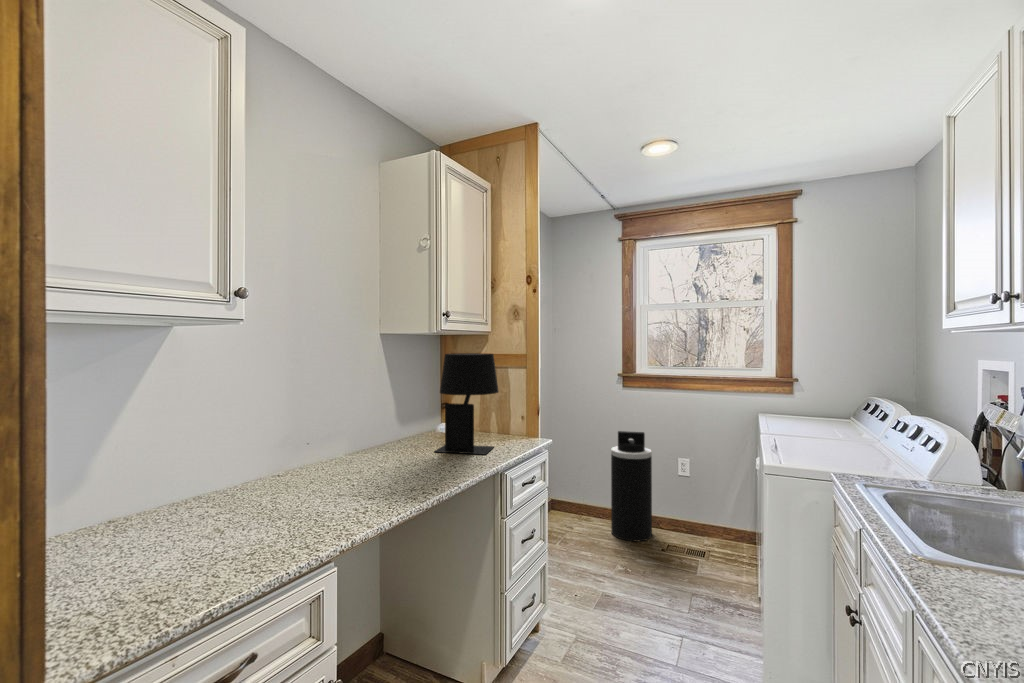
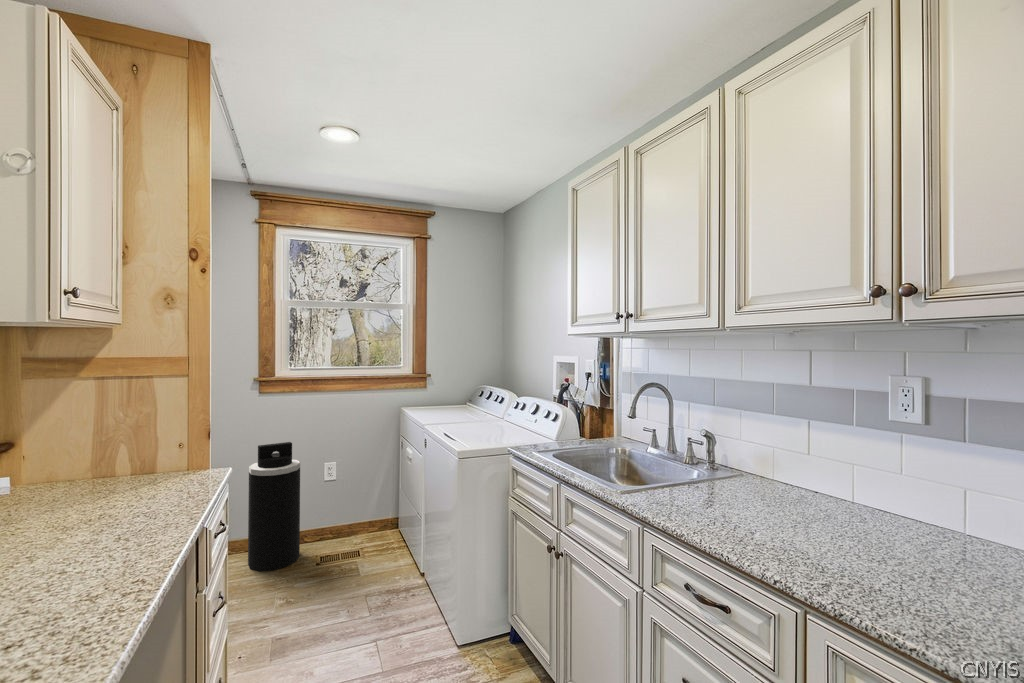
table lamp: present [435,353,499,454] -> none [39,357,161,527]

